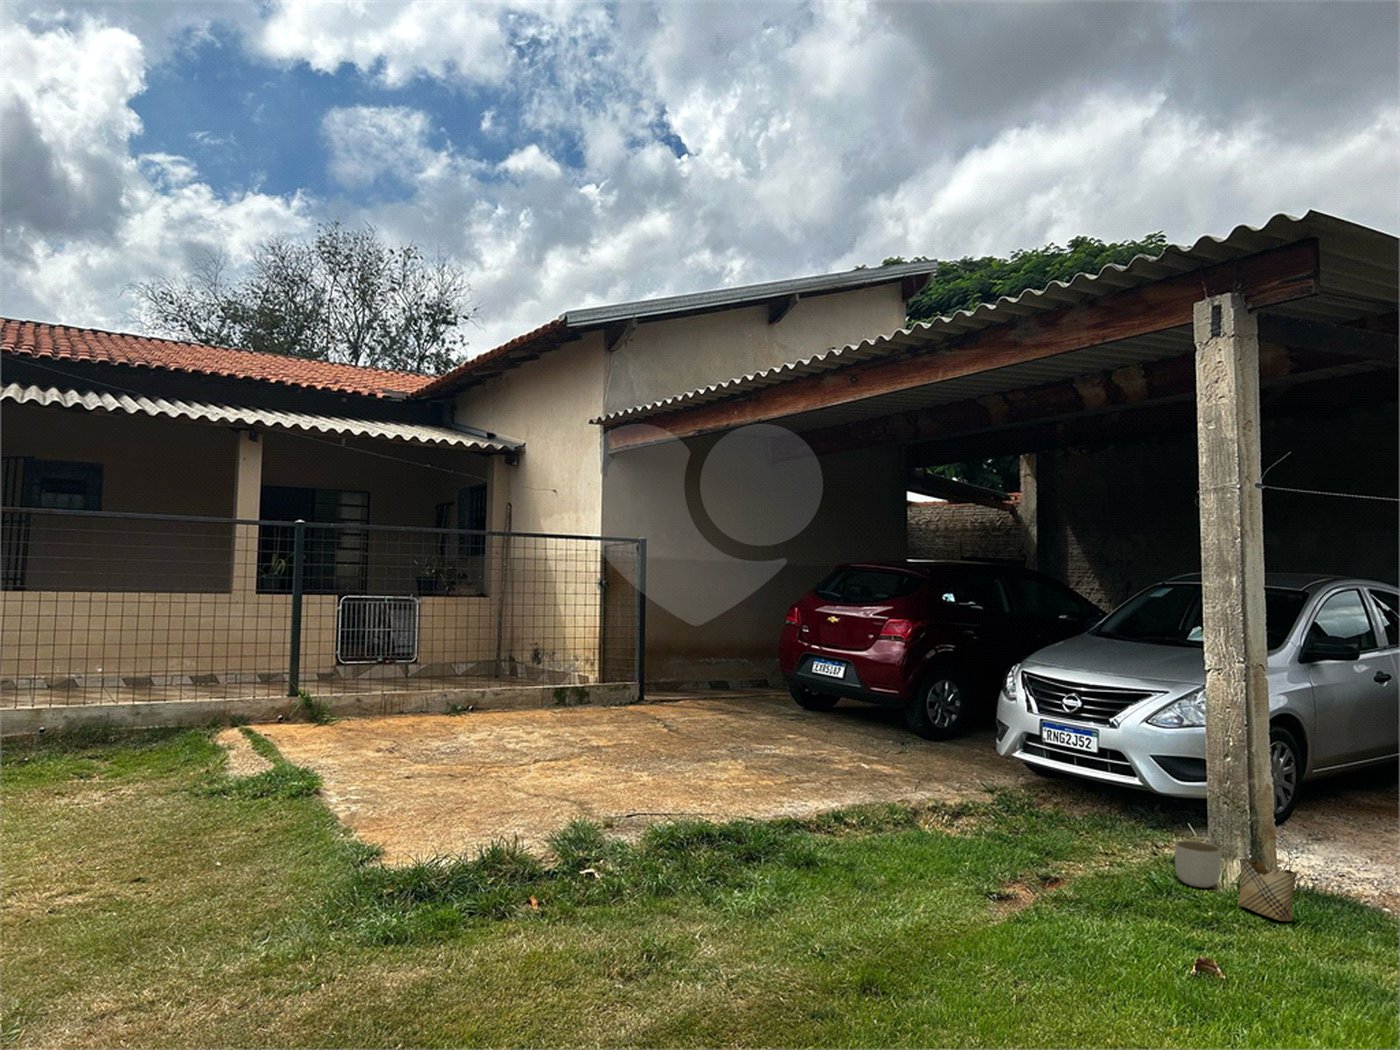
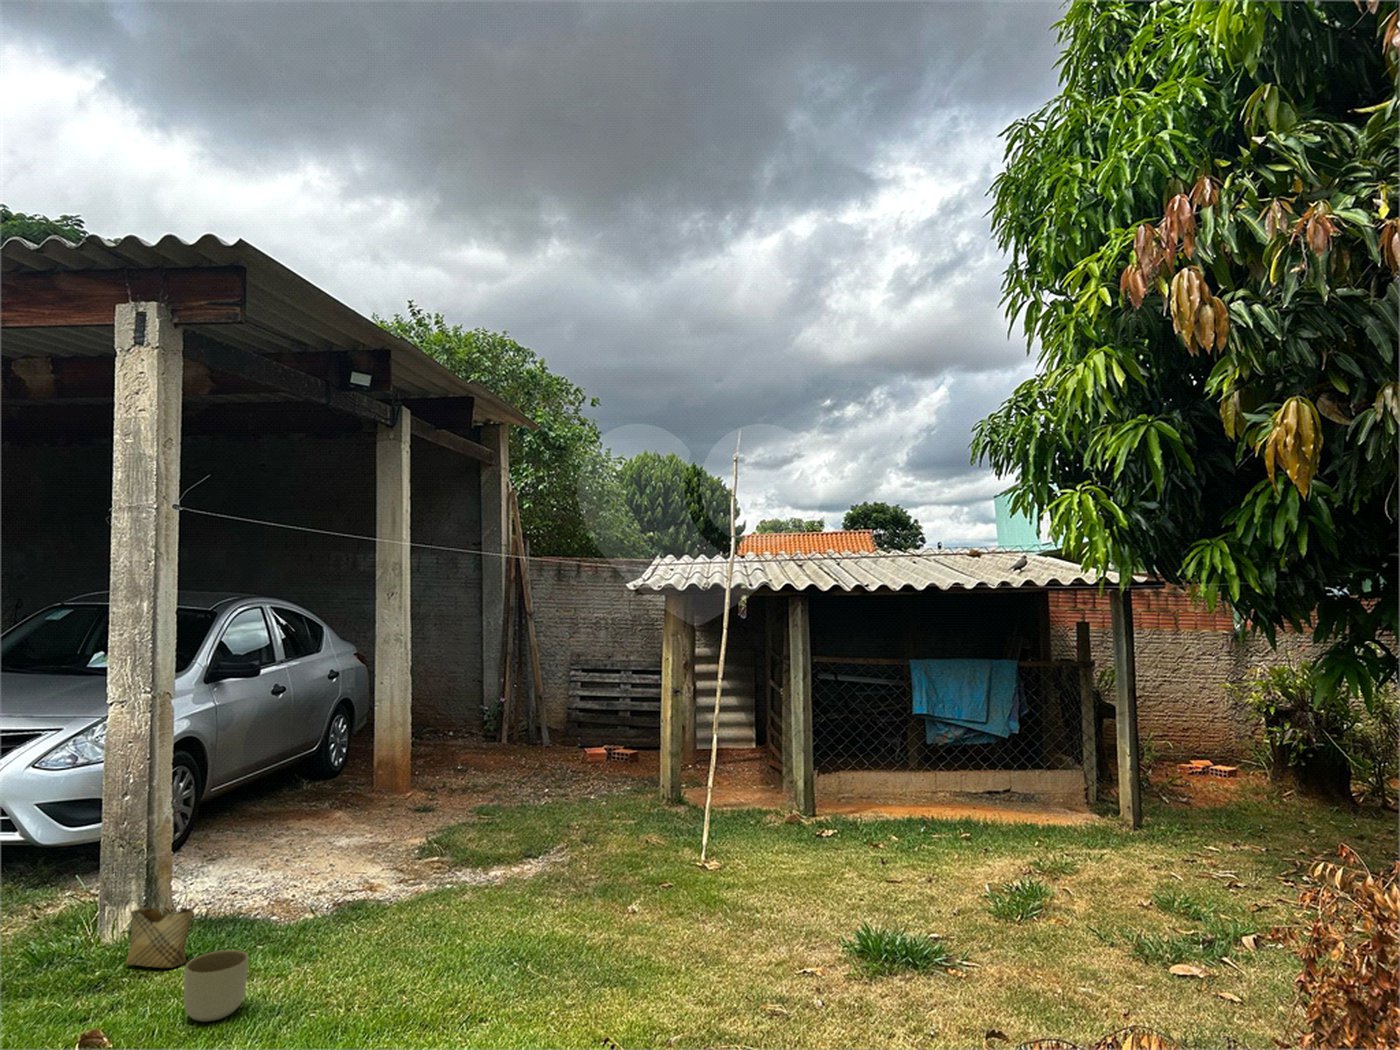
planter: present [1175,840,1221,888] -> present [184,950,248,1022]

